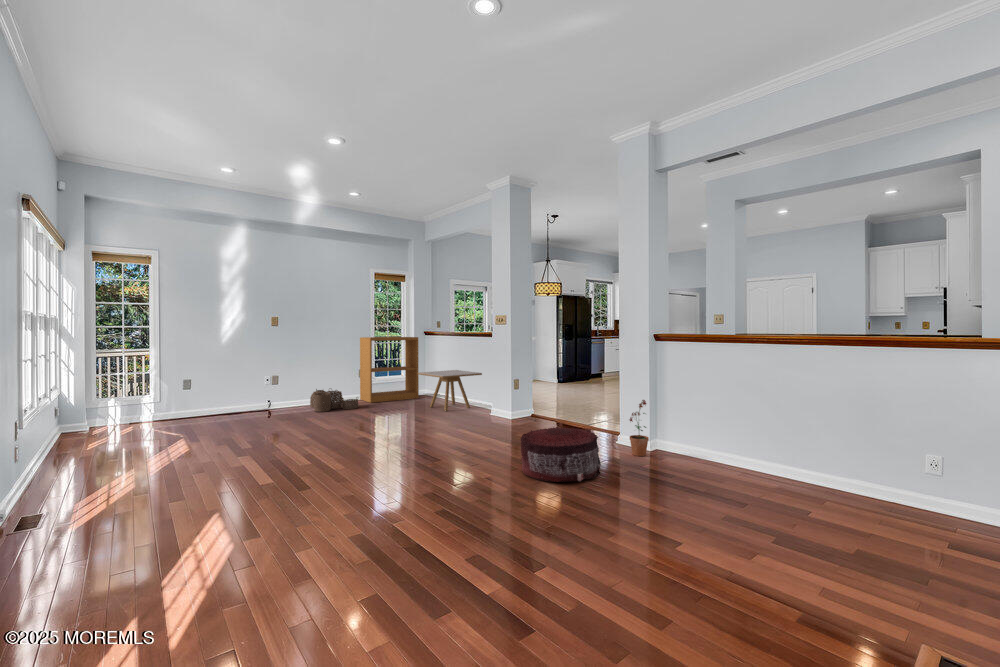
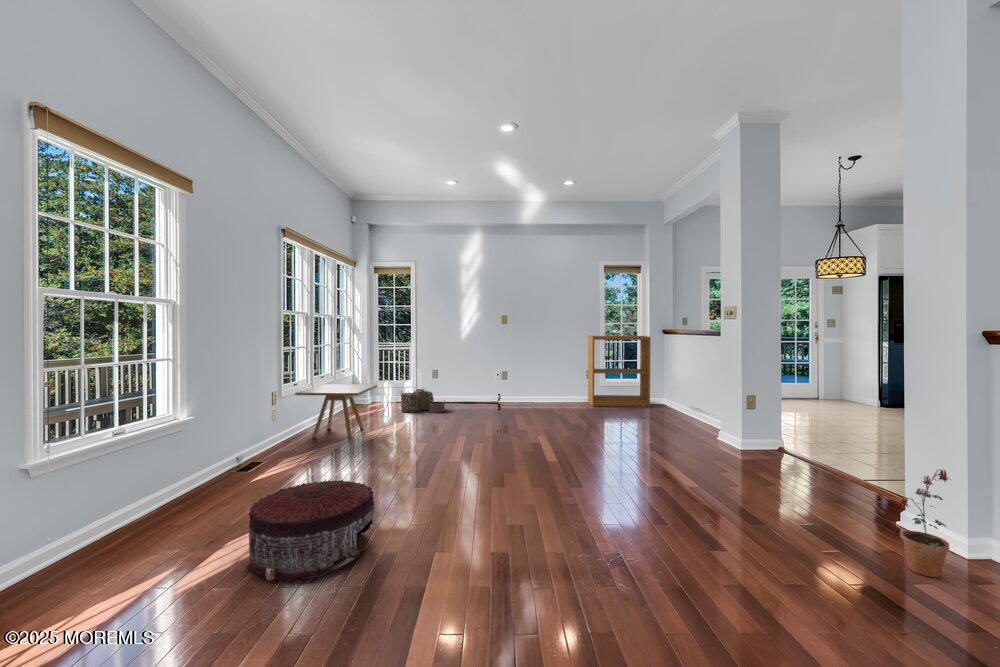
side table: present [418,370,482,411] -> present [295,384,377,438]
woven basket: present [310,389,358,412] -> present [401,389,445,412]
pouf: present [521,427,601,482] -> present [246,480,375,583]

